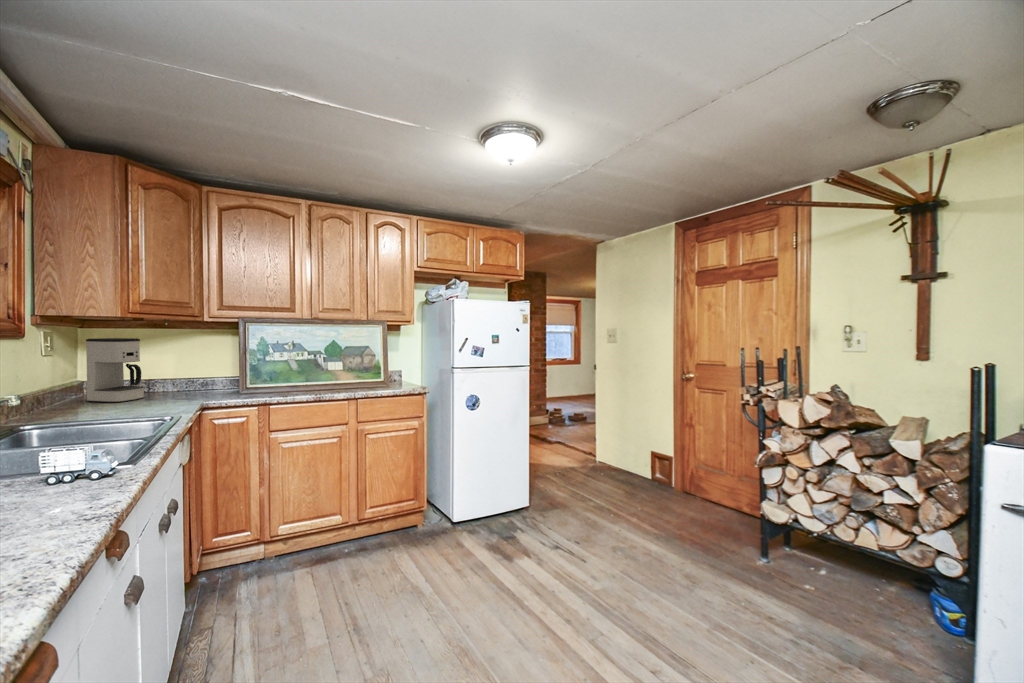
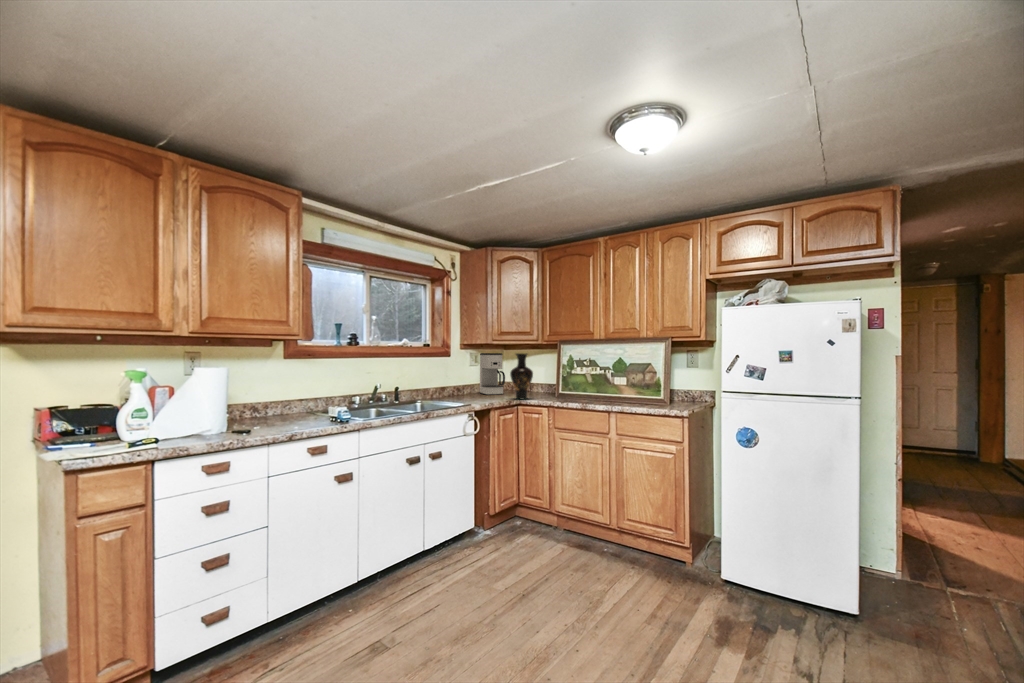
vase: none [187,339,226,401] -> present [510,353,533,399]

